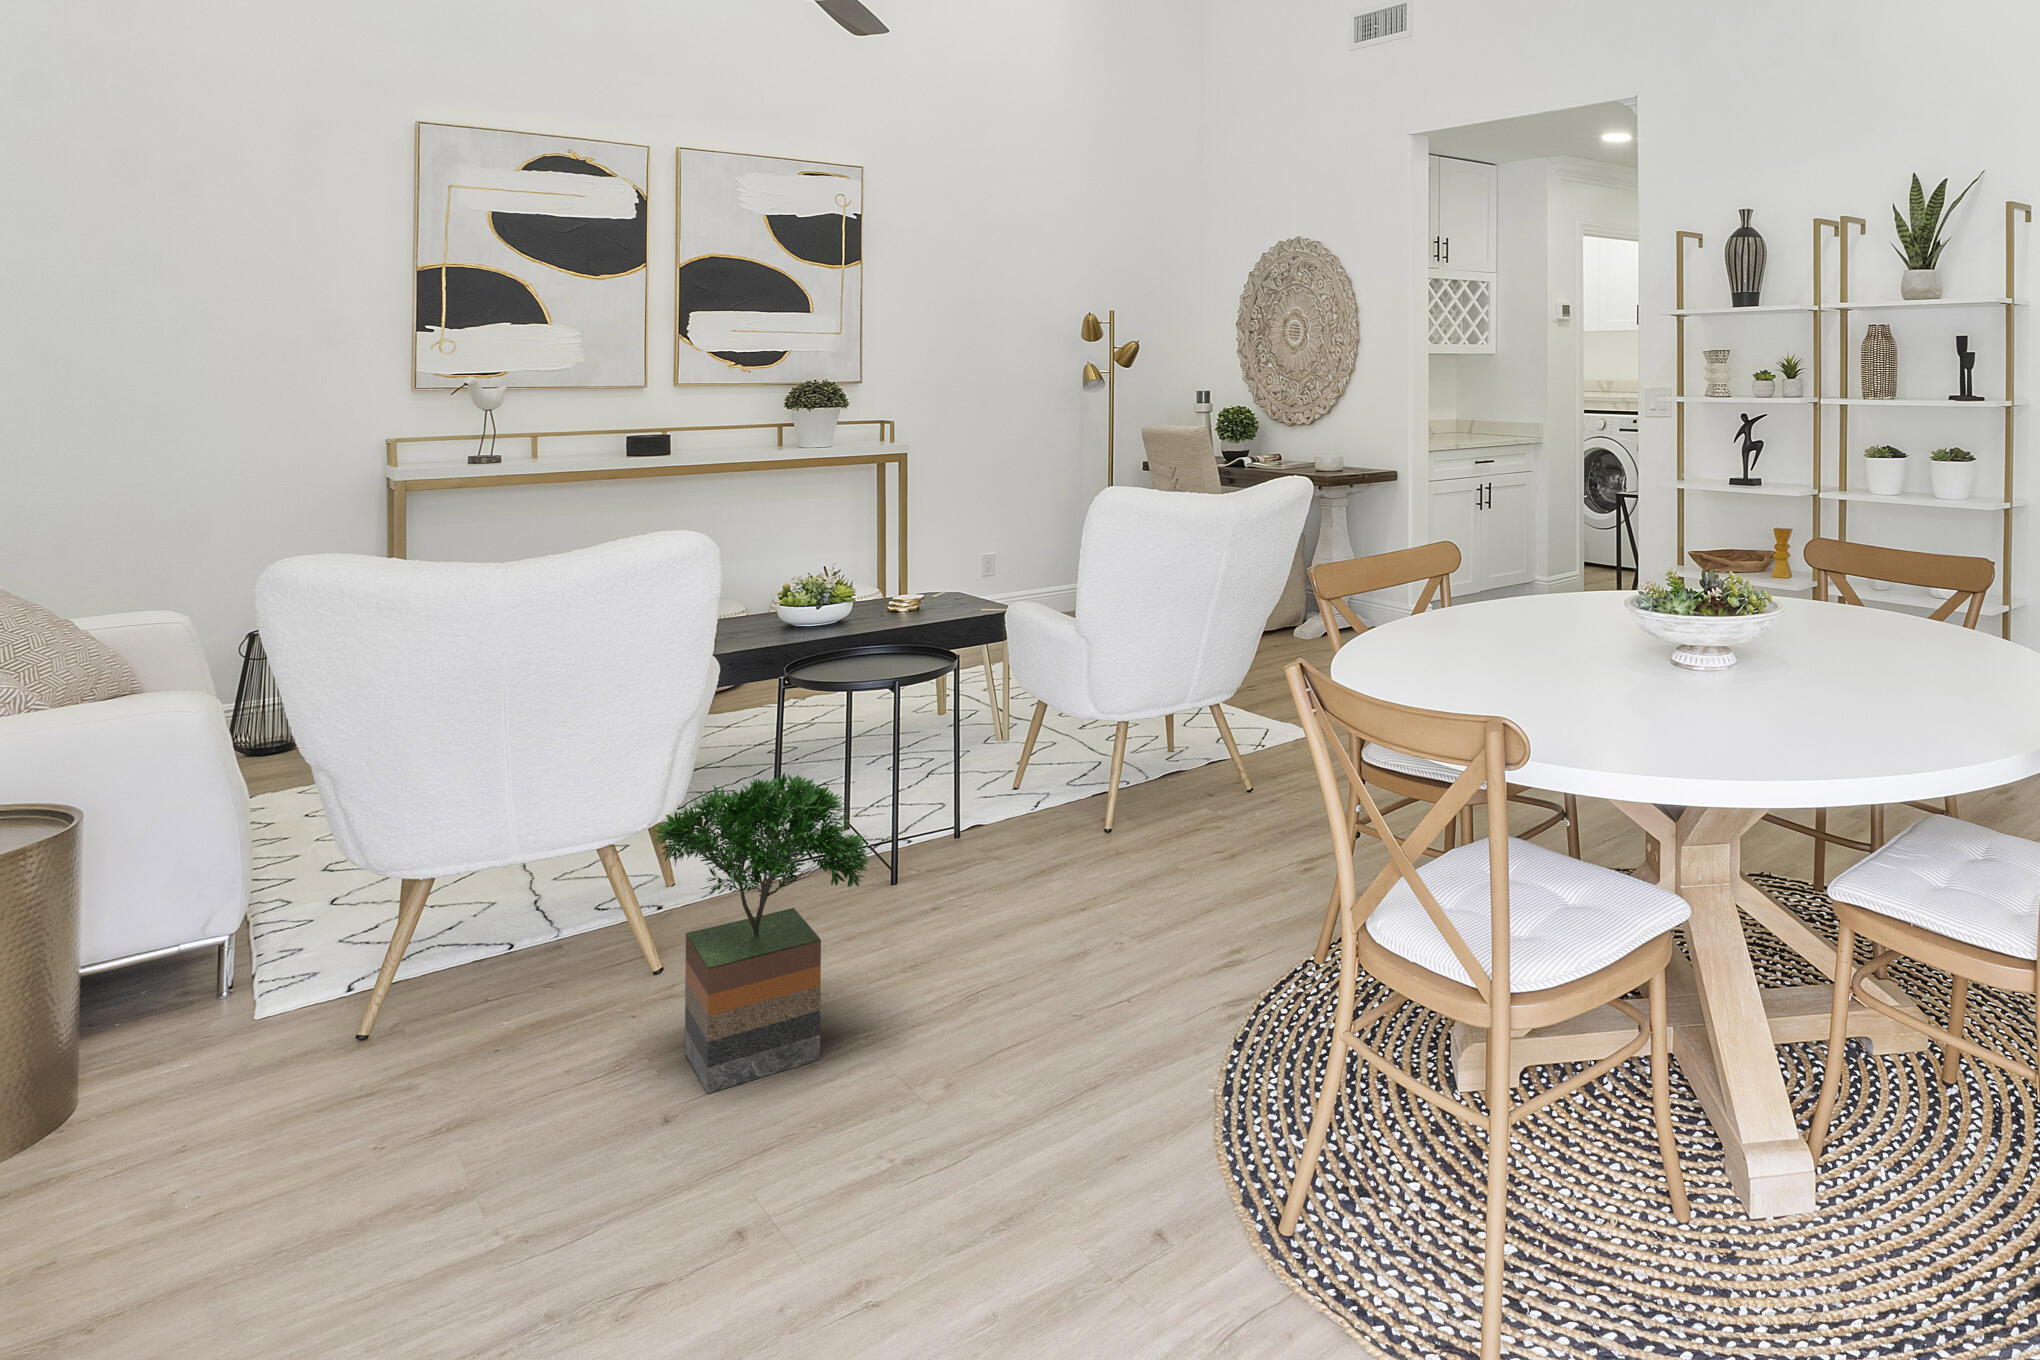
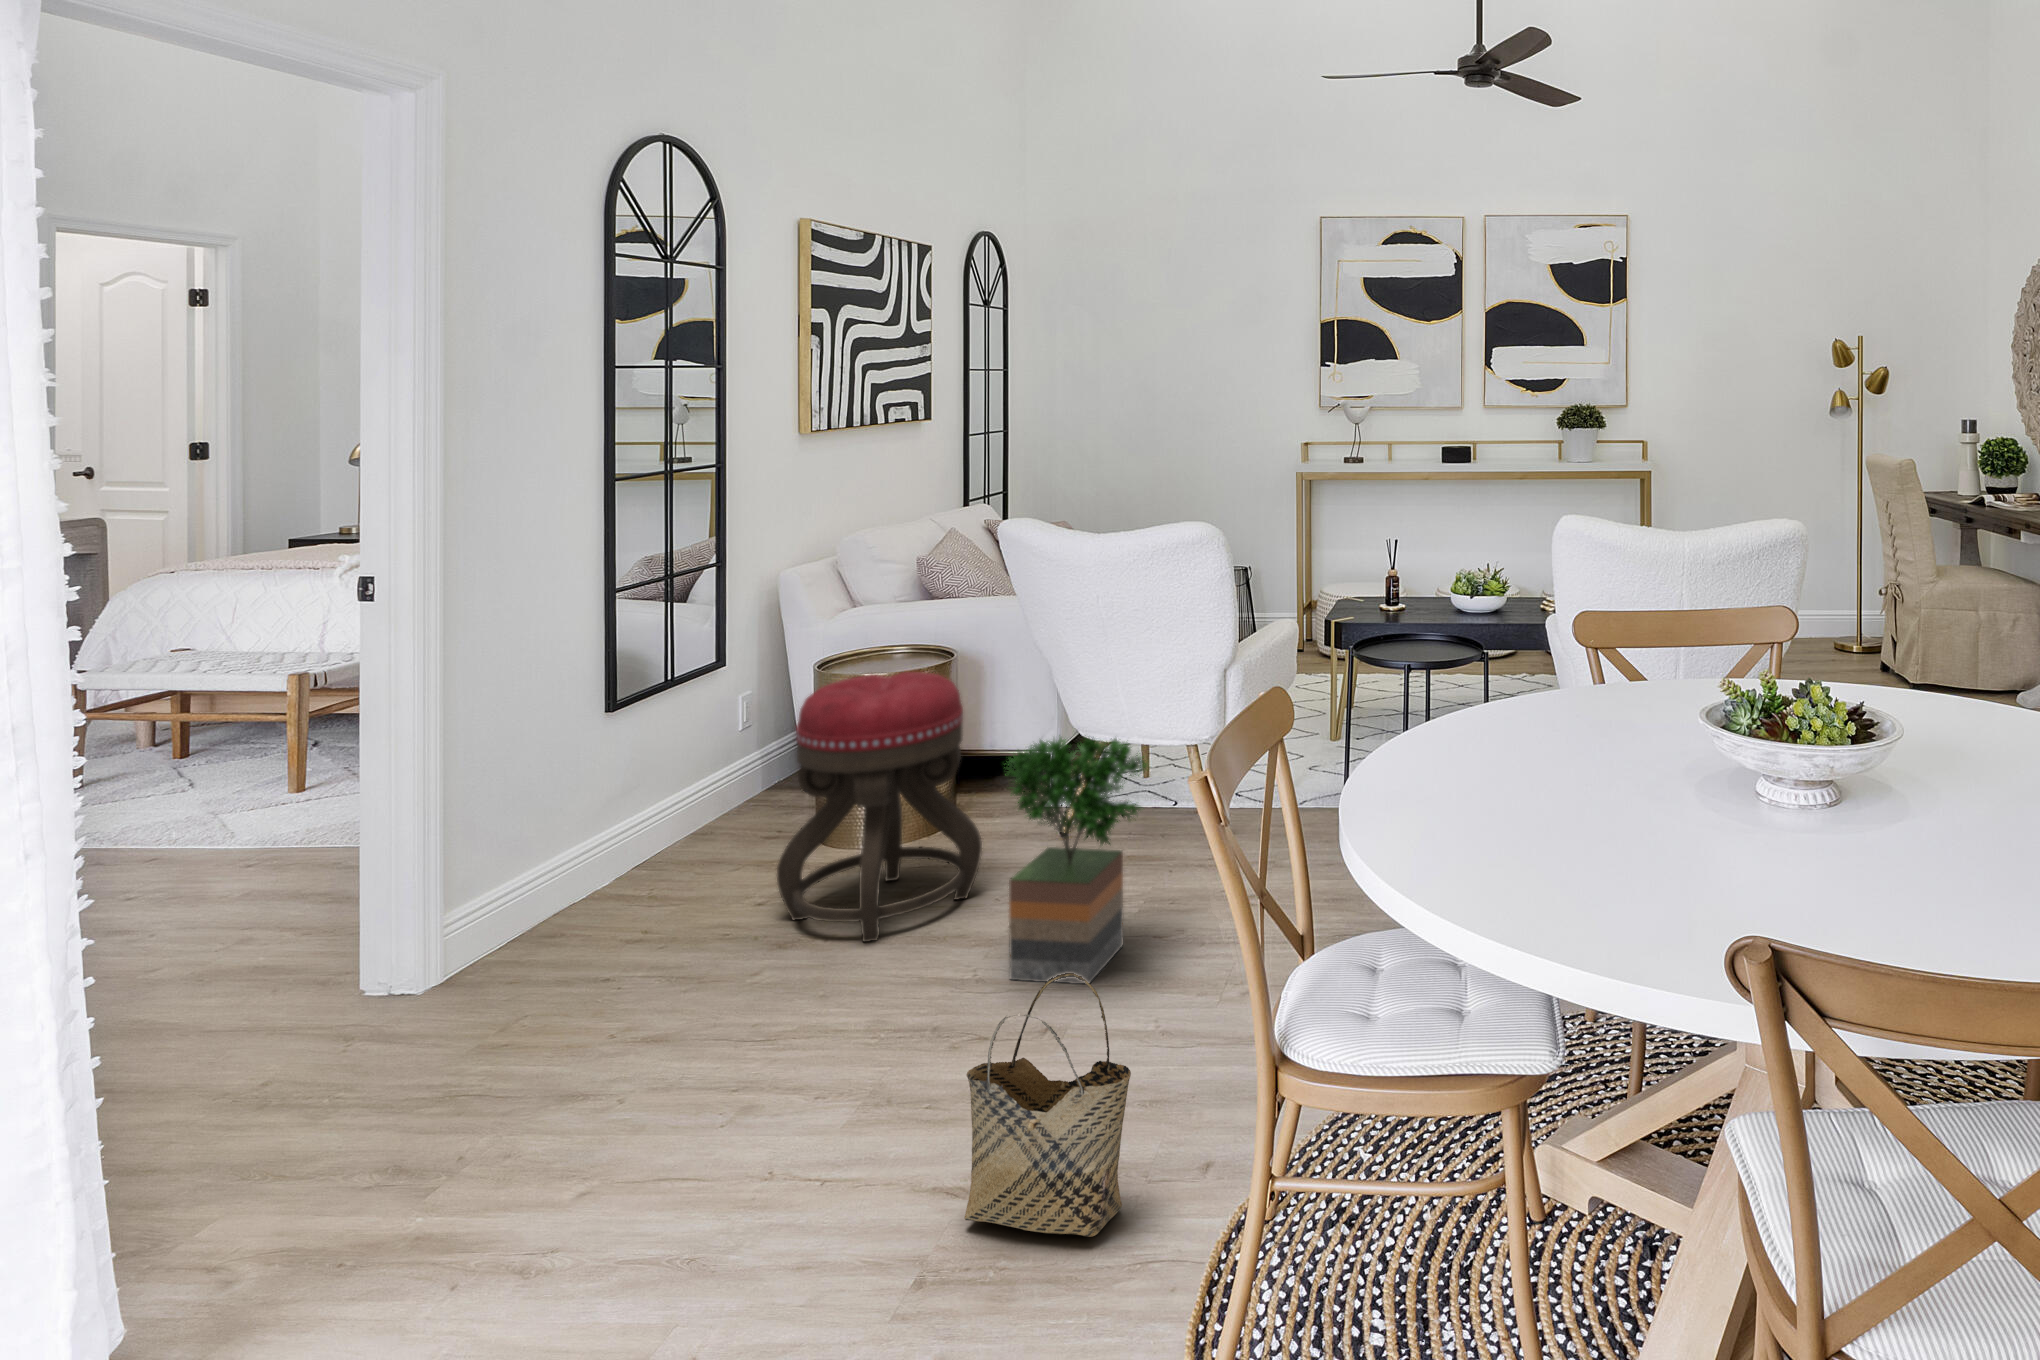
ottoman: none [145,766,480,1184] -> present [777,672,982,942]
woven basket: none [1056,945,1216,1217] -> present [965,973,1131,1237]

